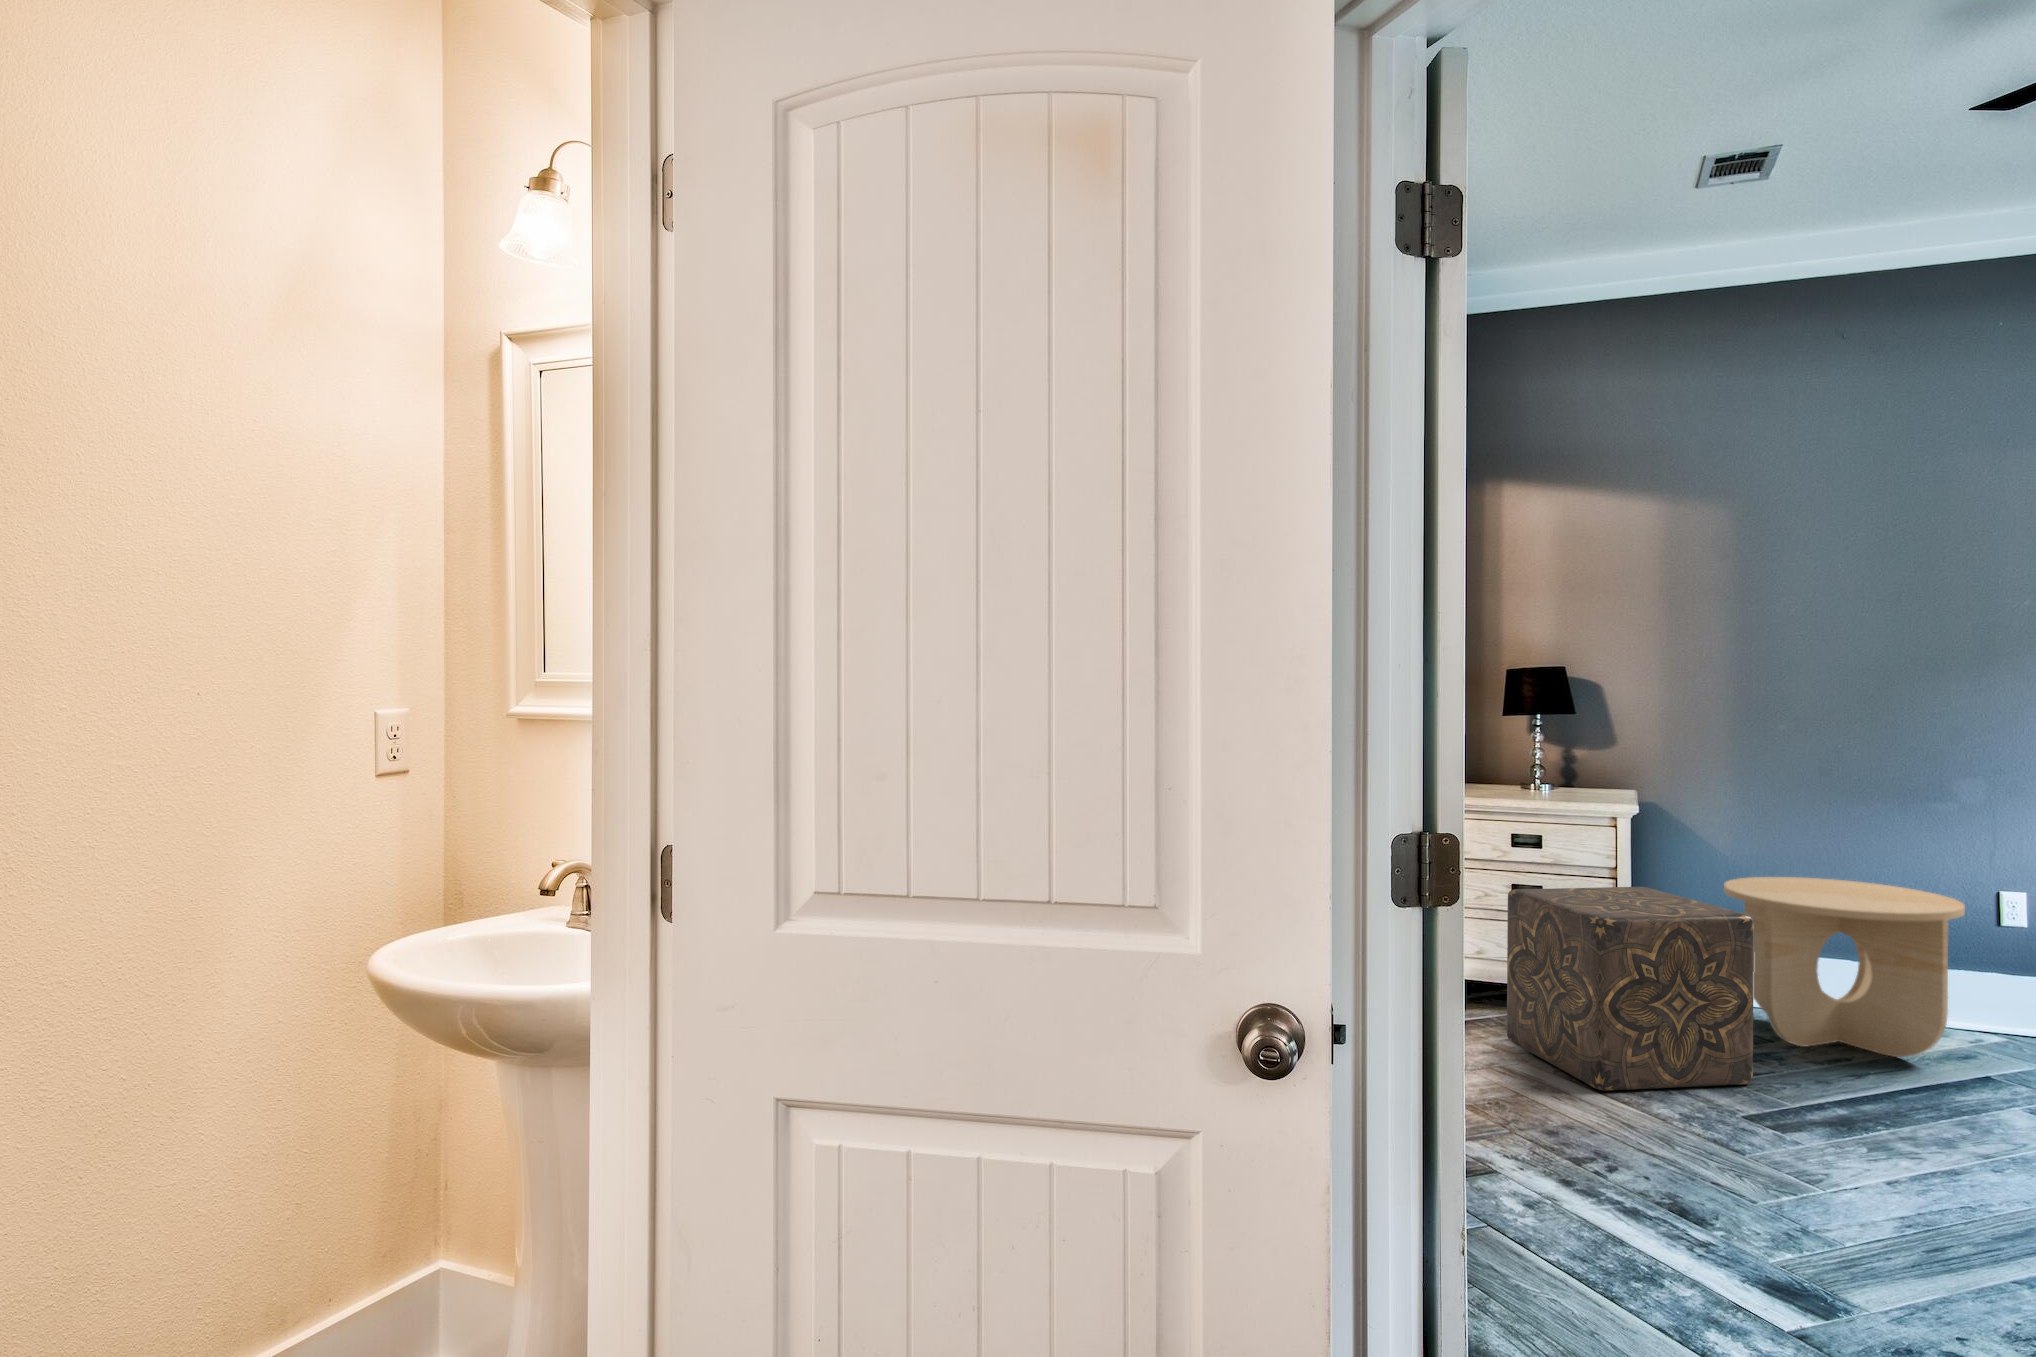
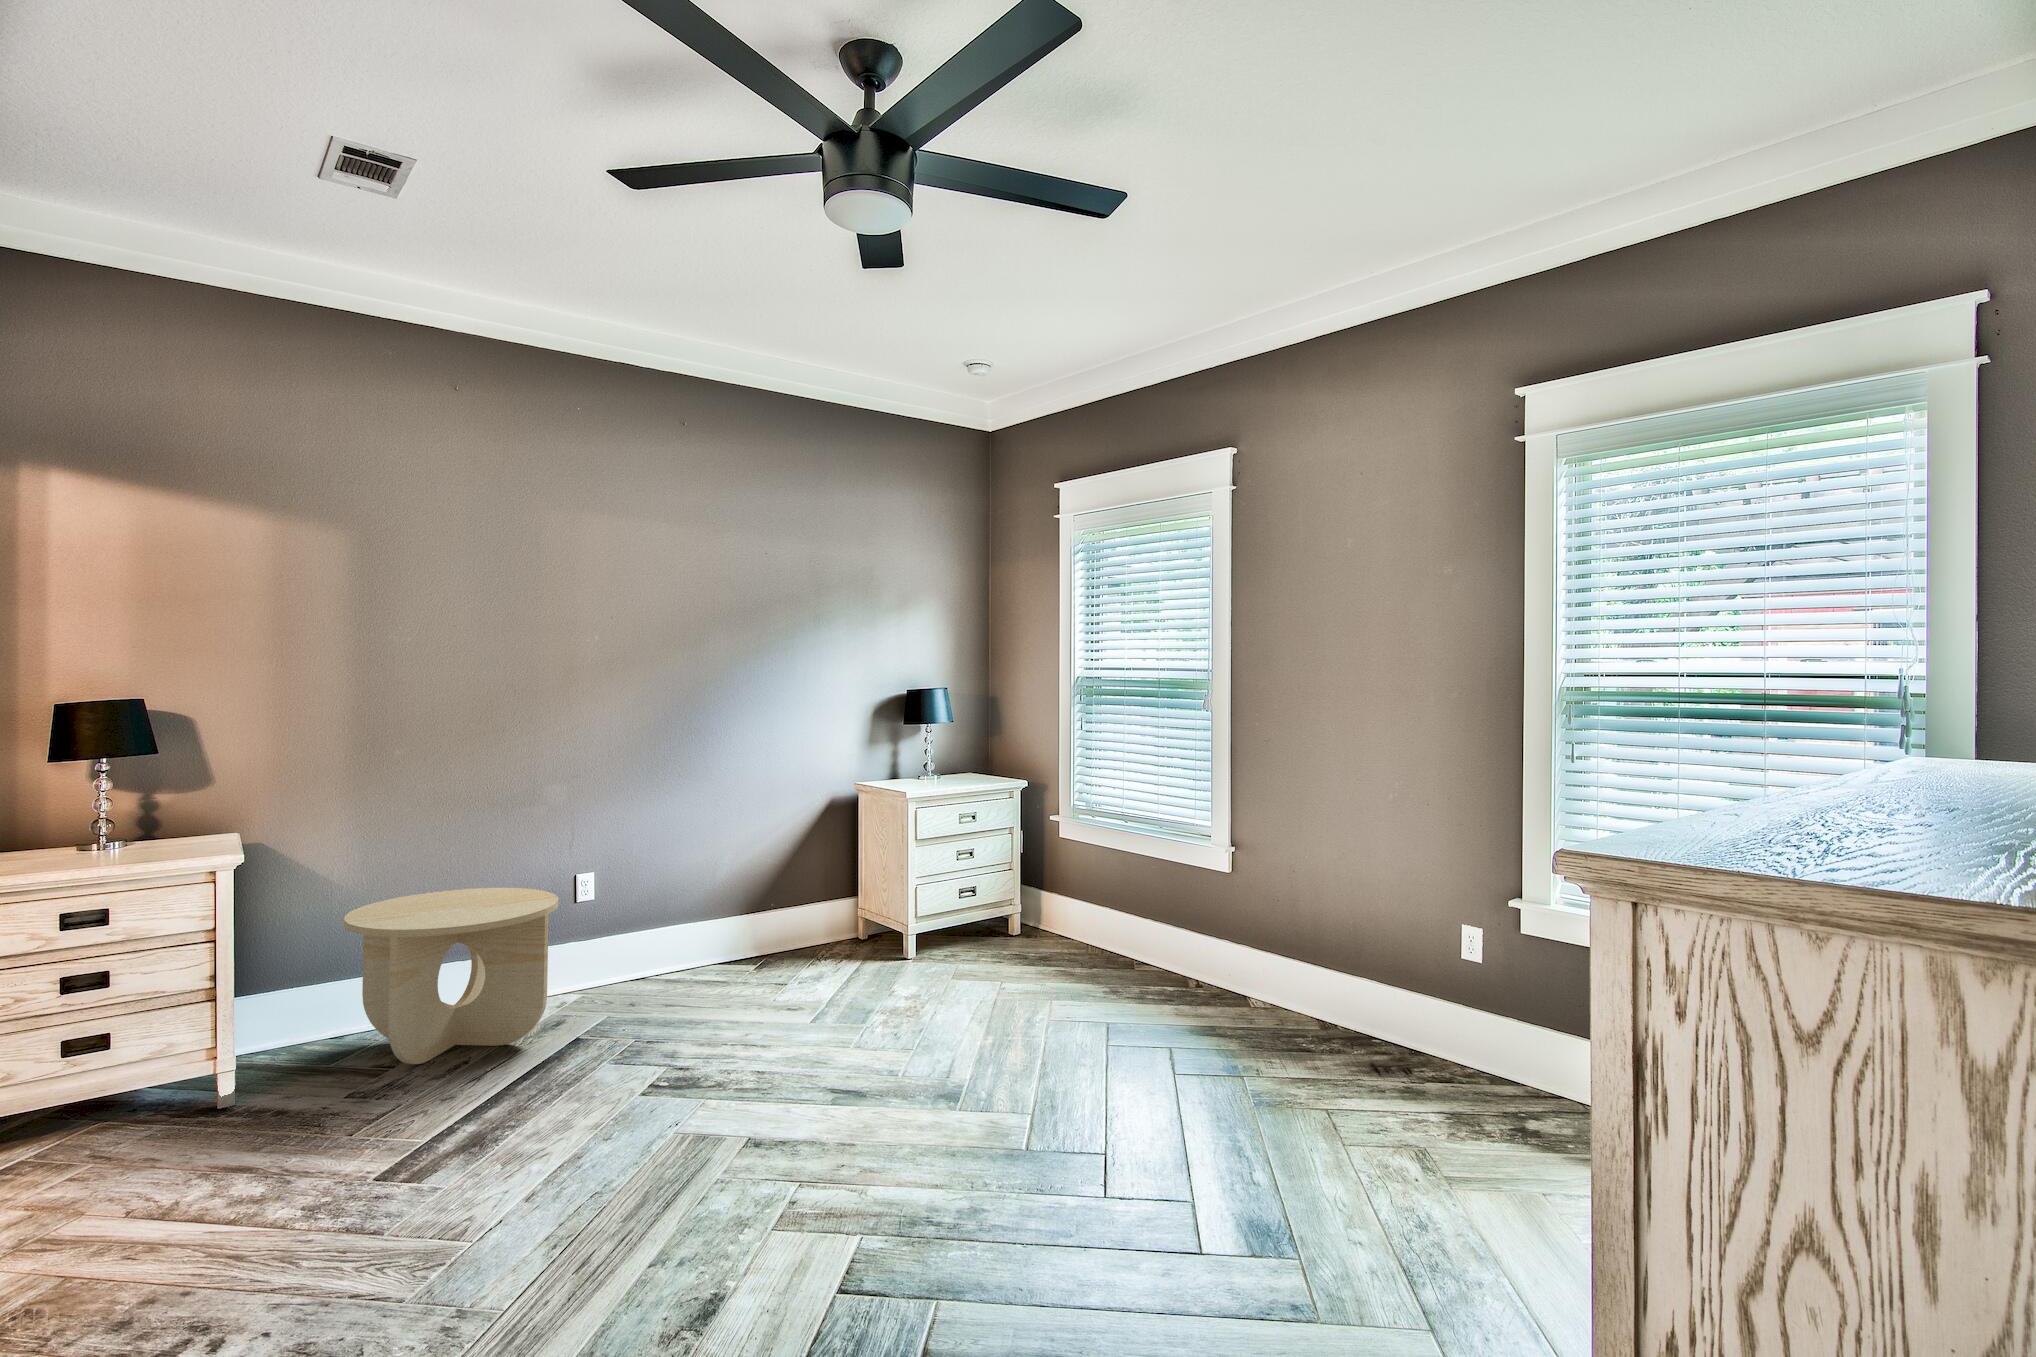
ottoman: present [1507,887,1754,1091] -> none [47,944,384,1221]

